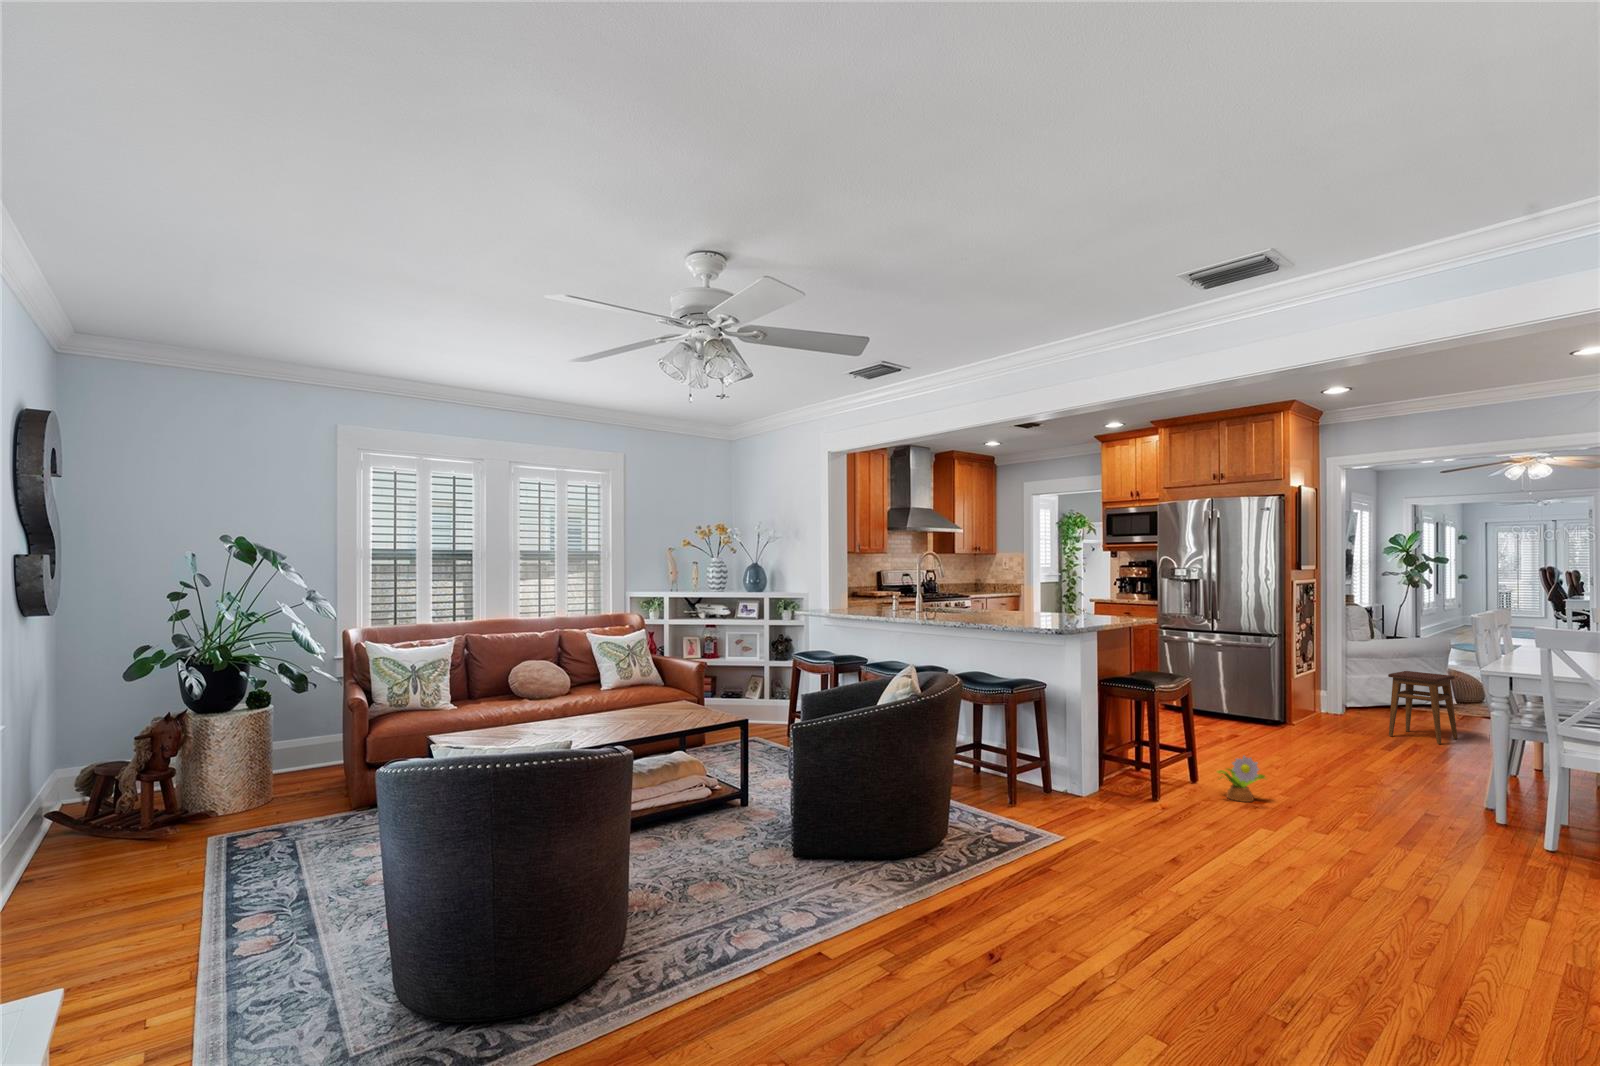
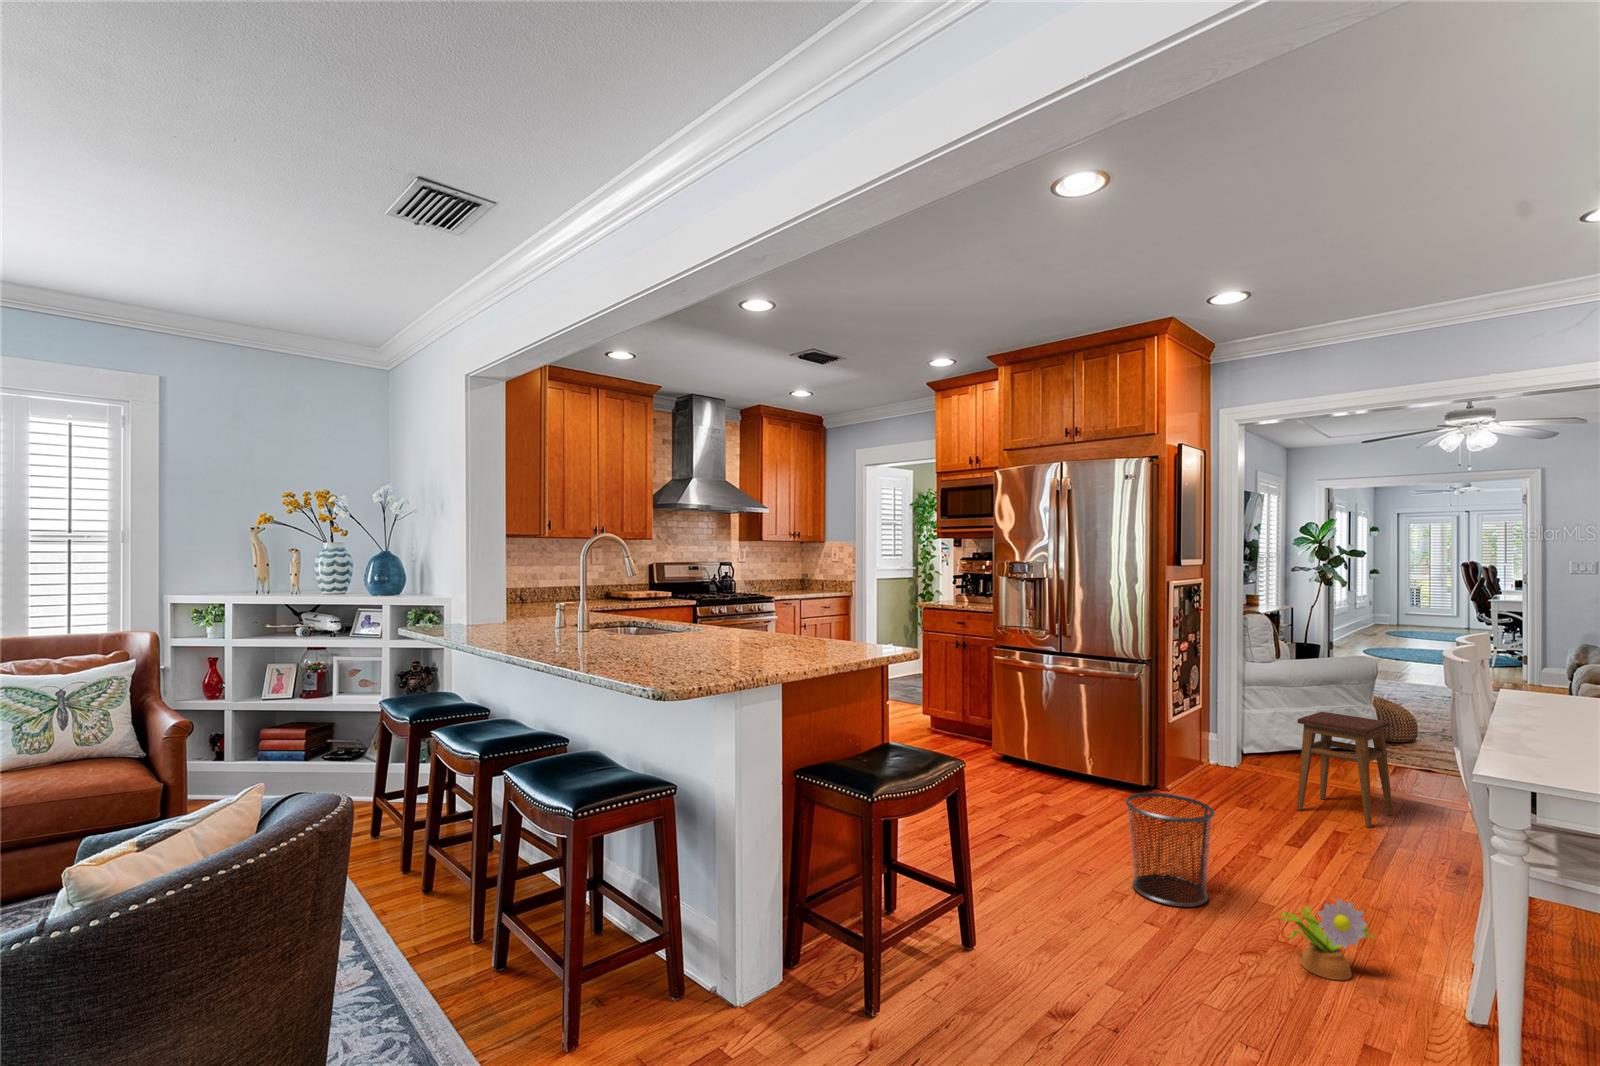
waste bin: none [1277,710,1336,773] -> present [1125,792,1214,907]
decorative plant: present [1217,756,1265,802] -> present [1281,898,1374,980]

